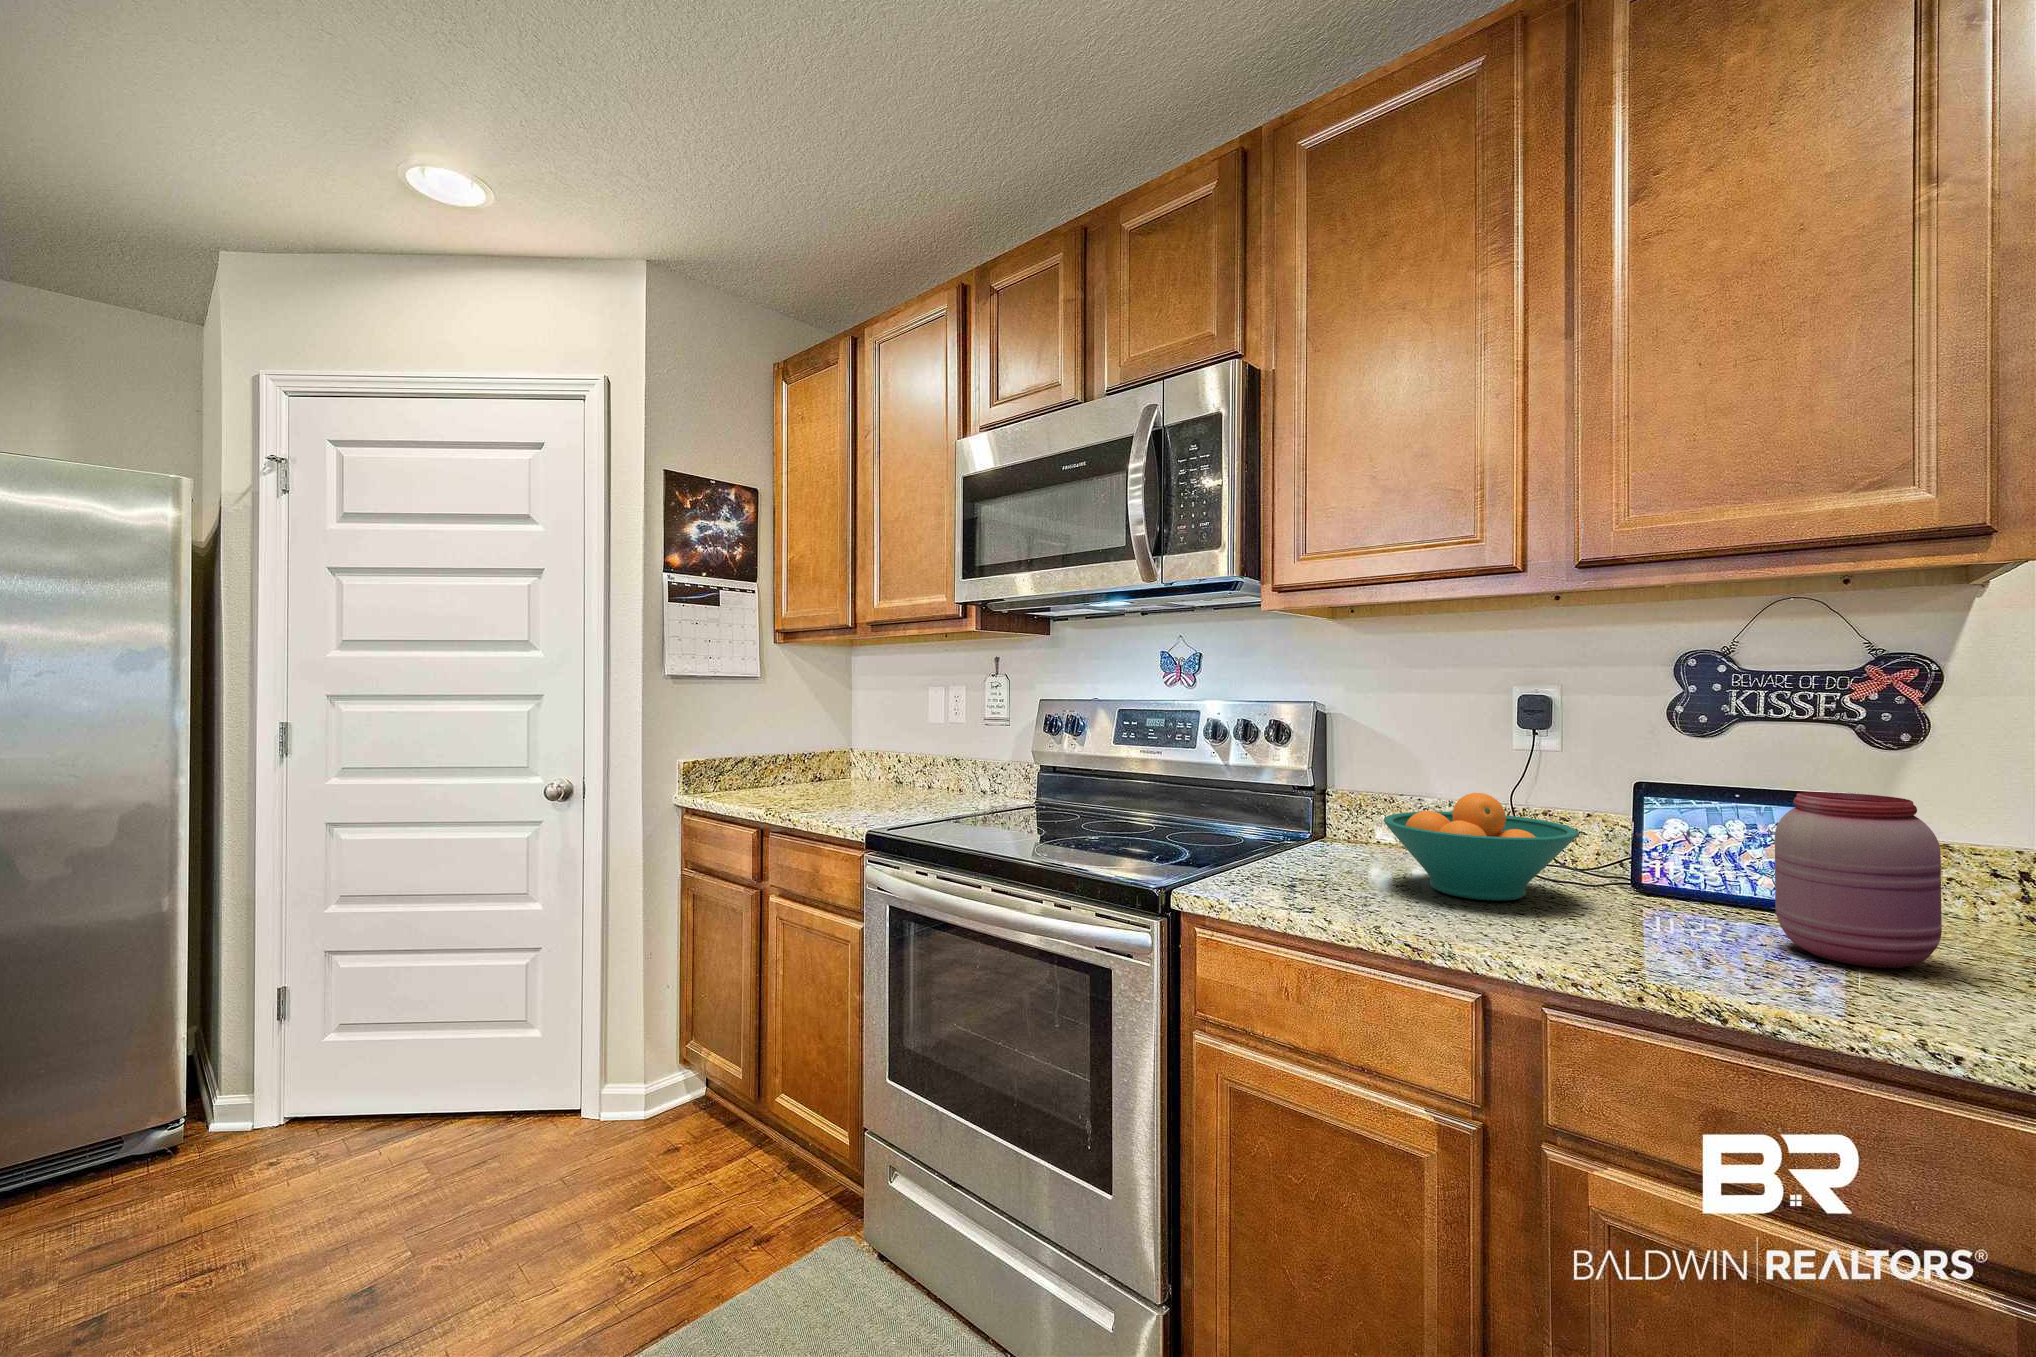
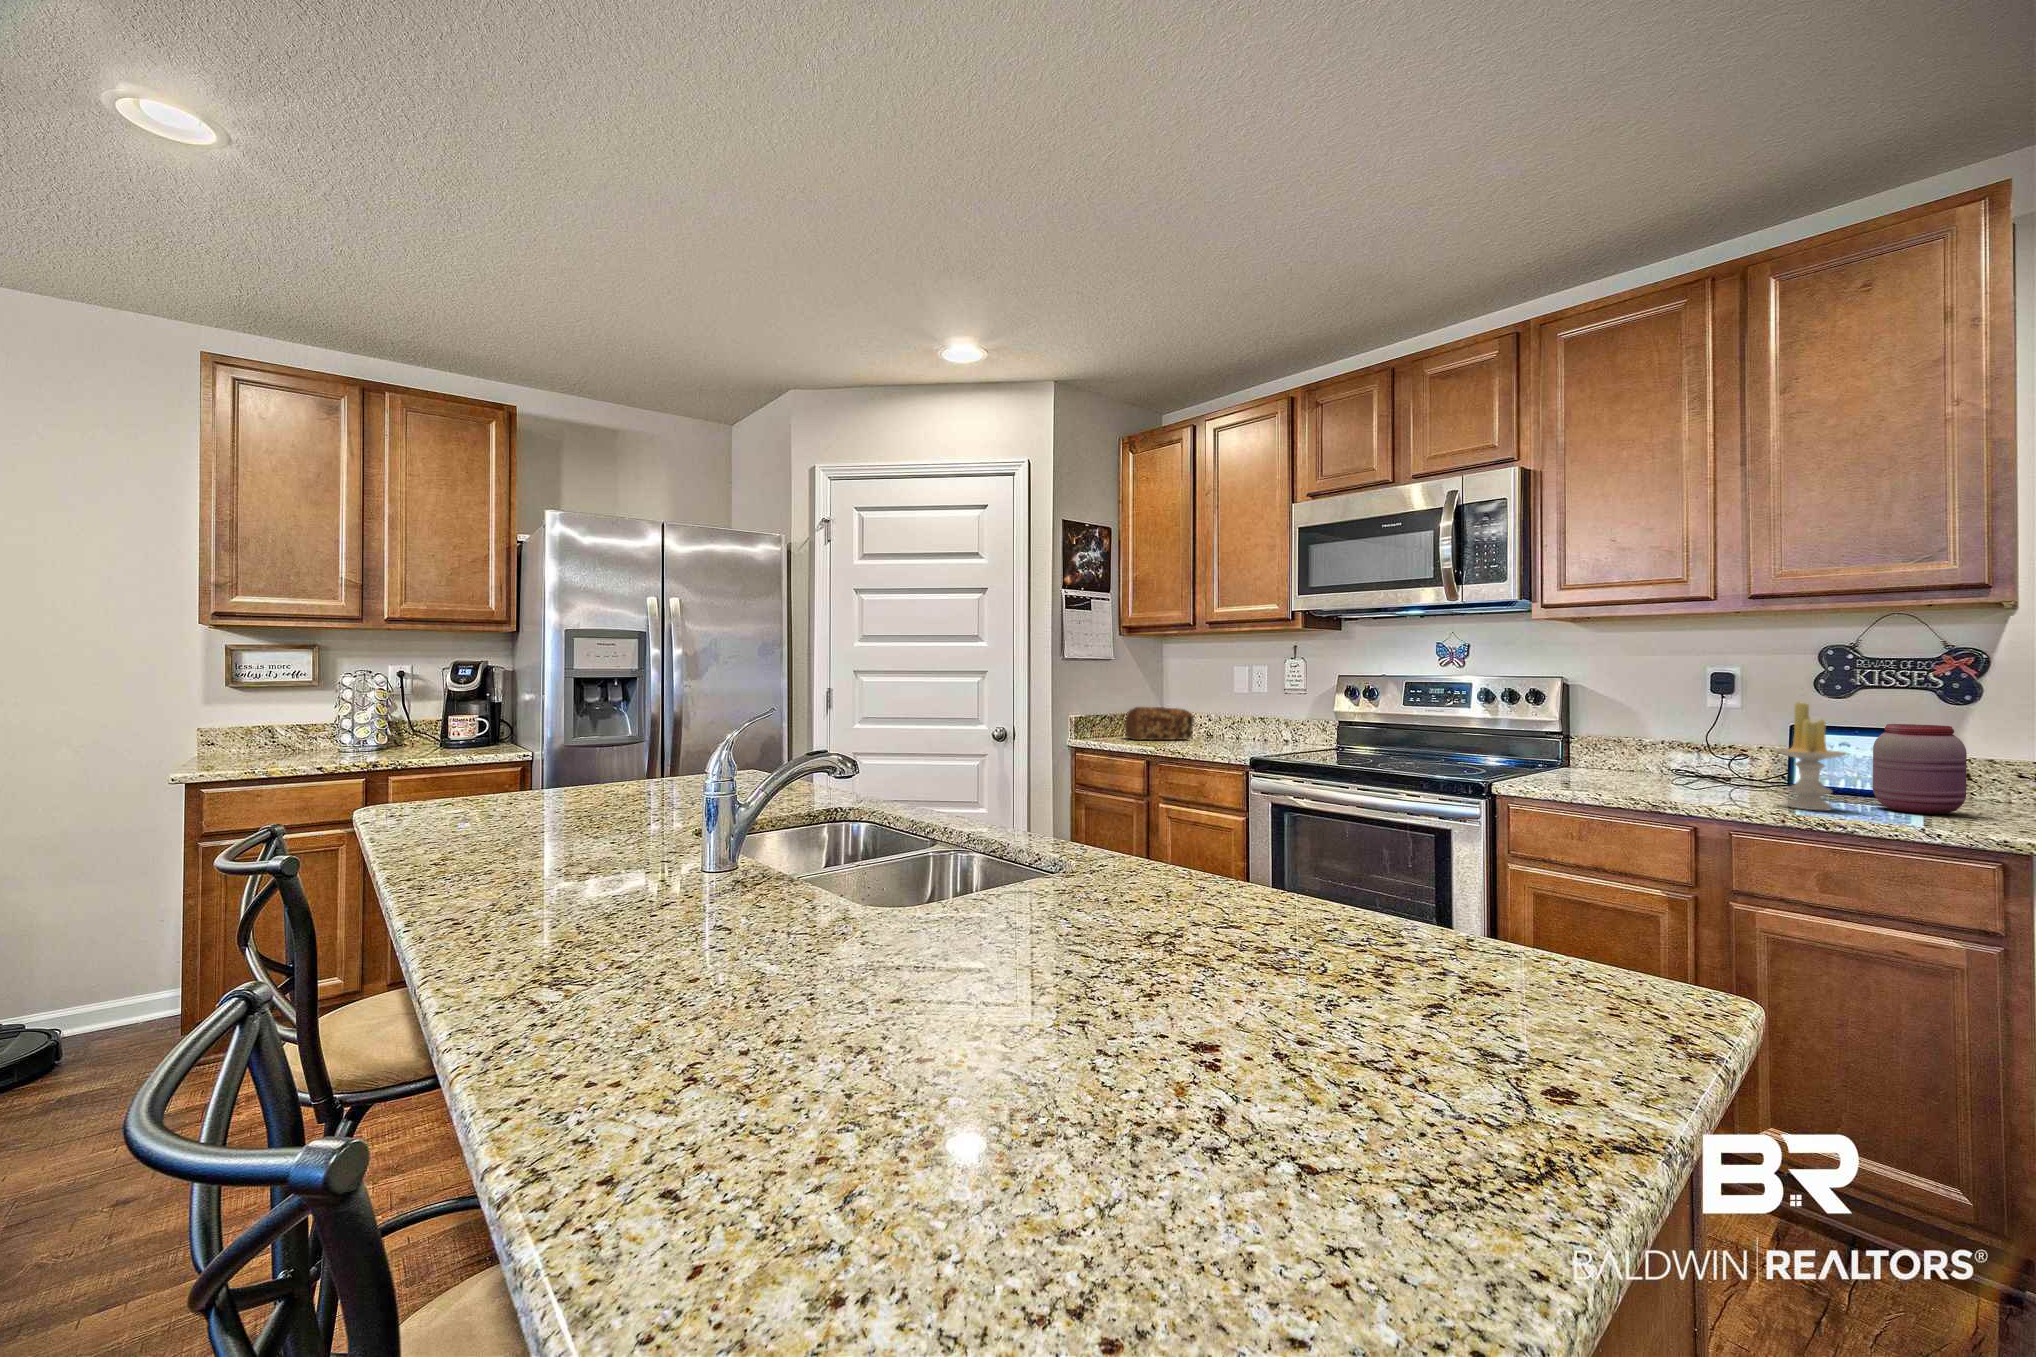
bread loaf: none [773,742,866,792] -> present [1125,707,1193,740]
candle: none [1610,754,1739,966] -> present [1775,702,1847,810]
fruit bowl: present [1384,793,1579,901] -> none [1623,729,1753,790]

